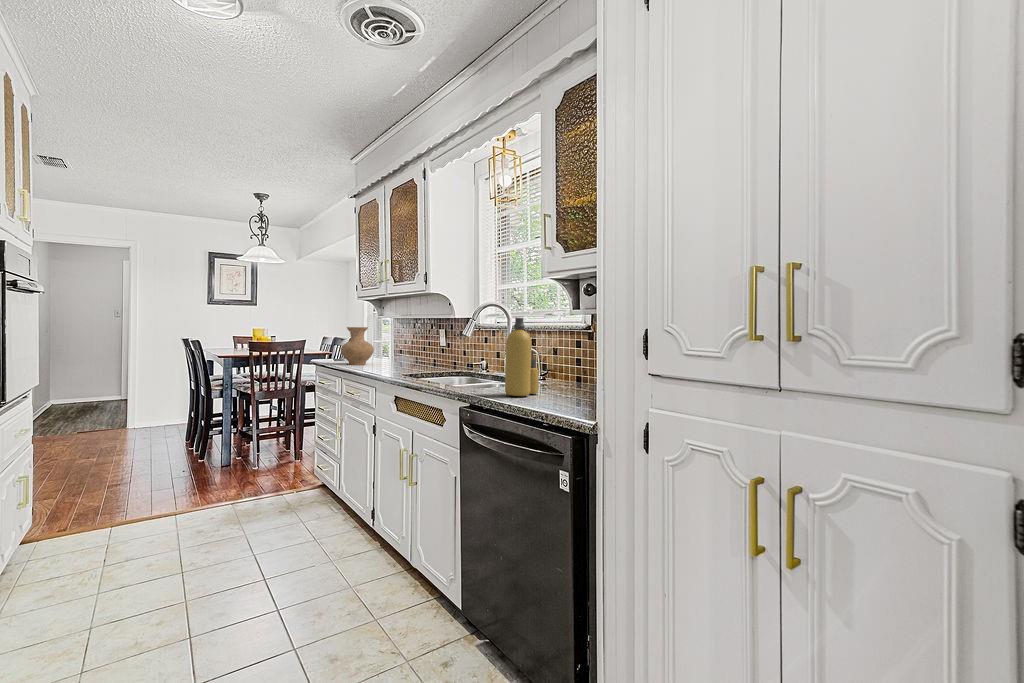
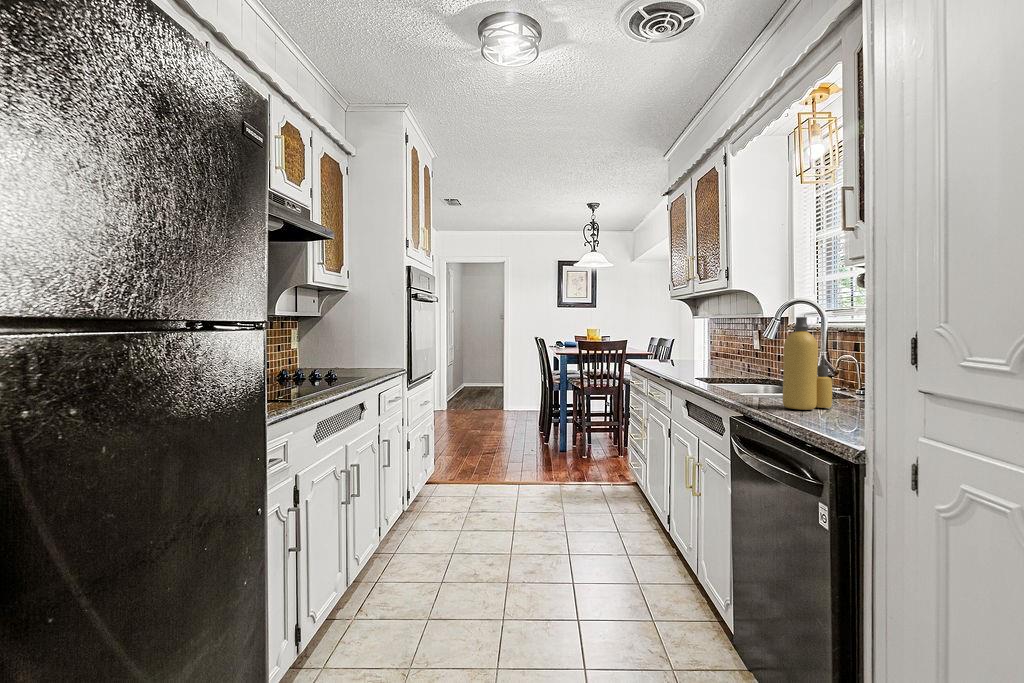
vase: present [341,327,374,365] -> none [649,327,683,366]

